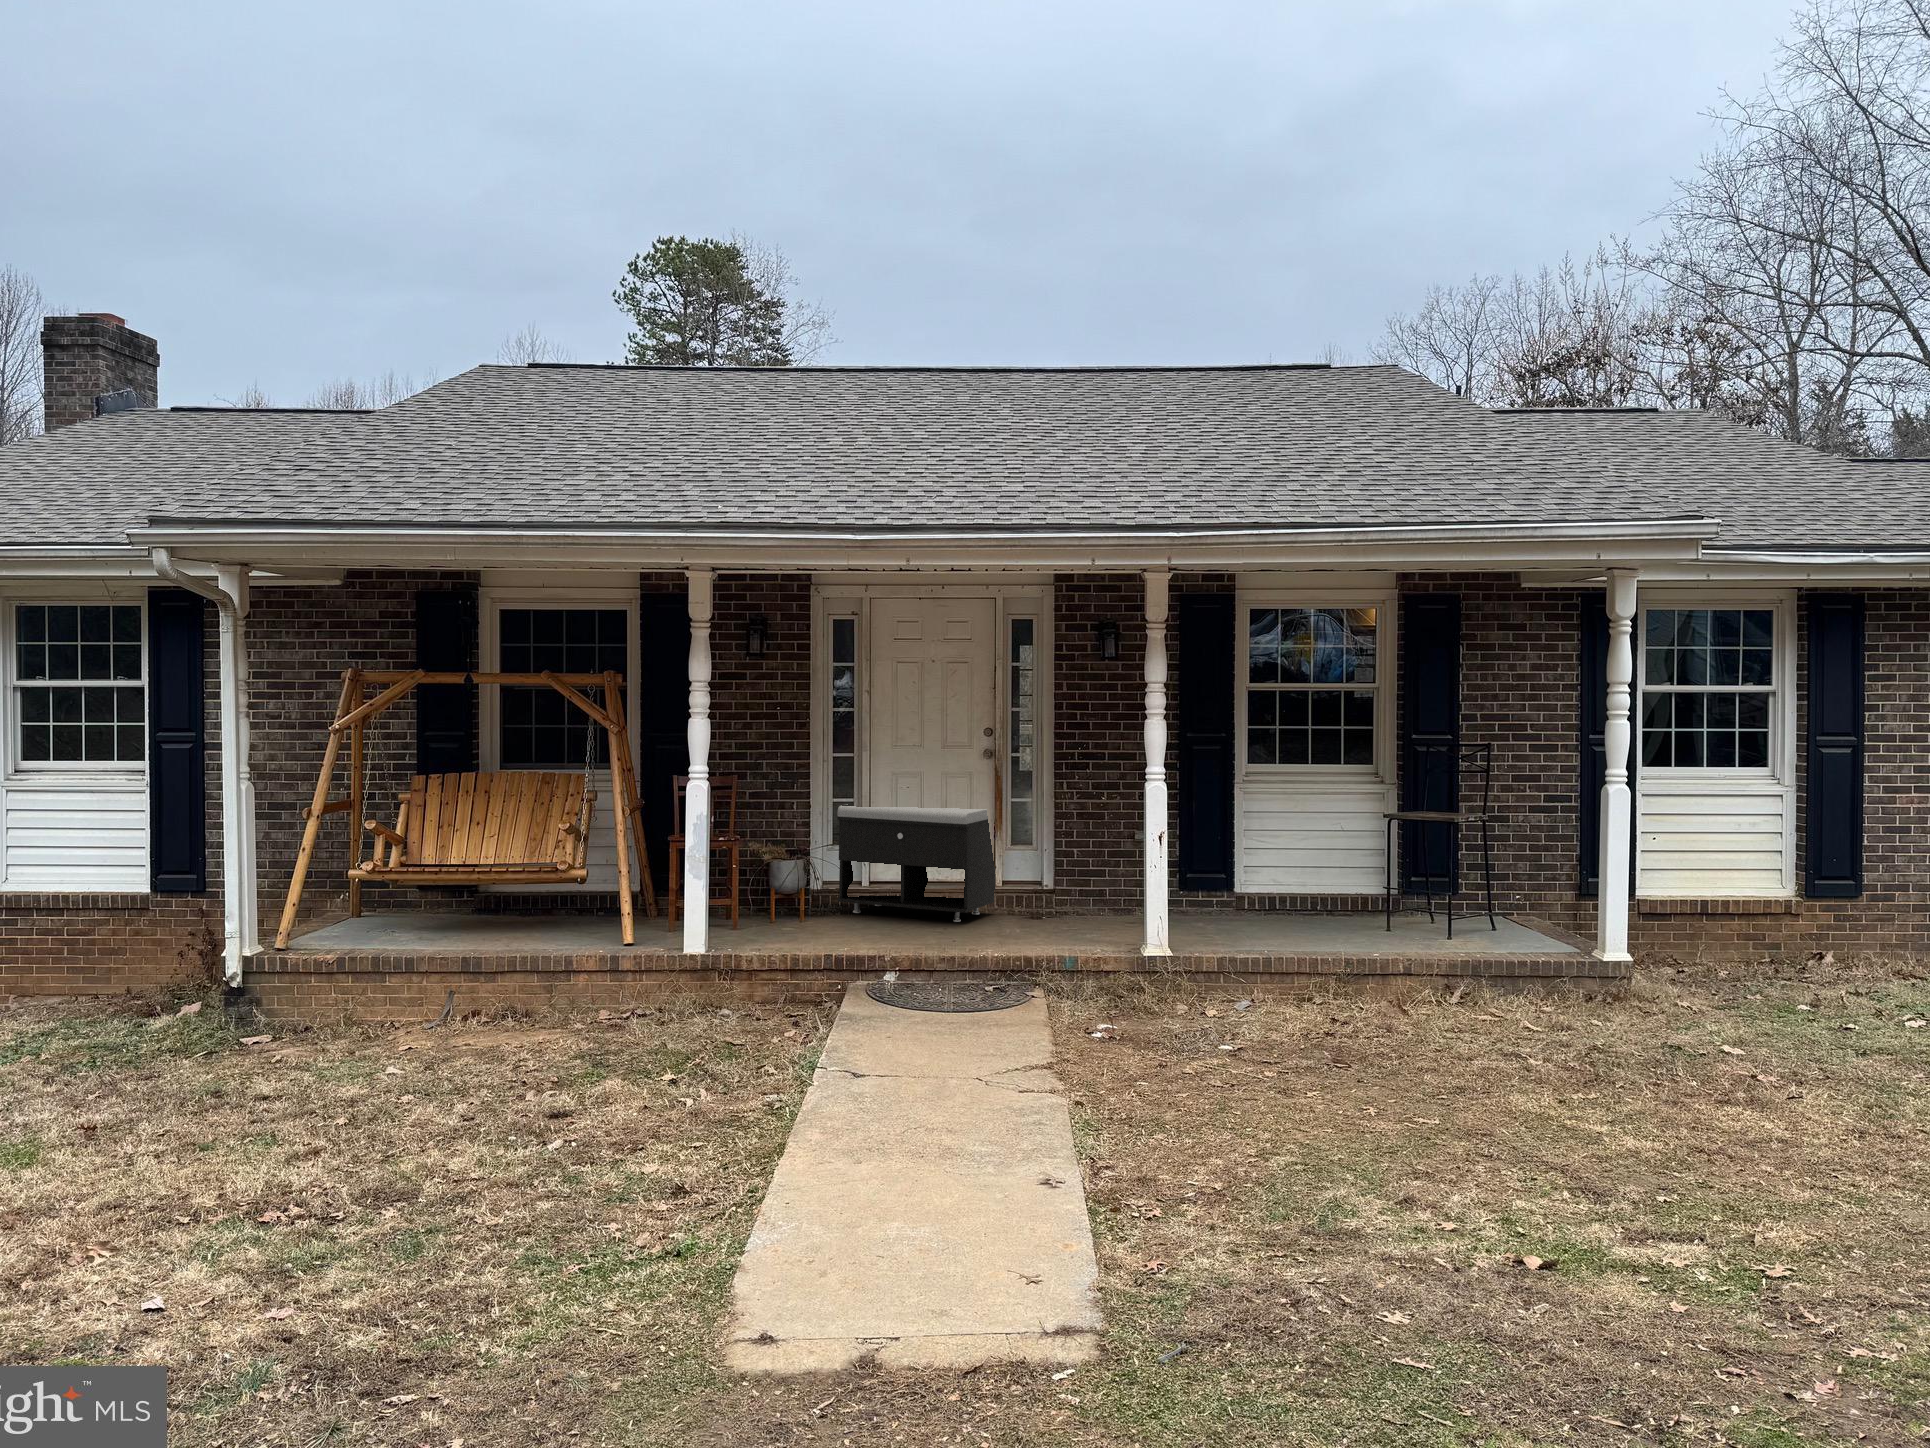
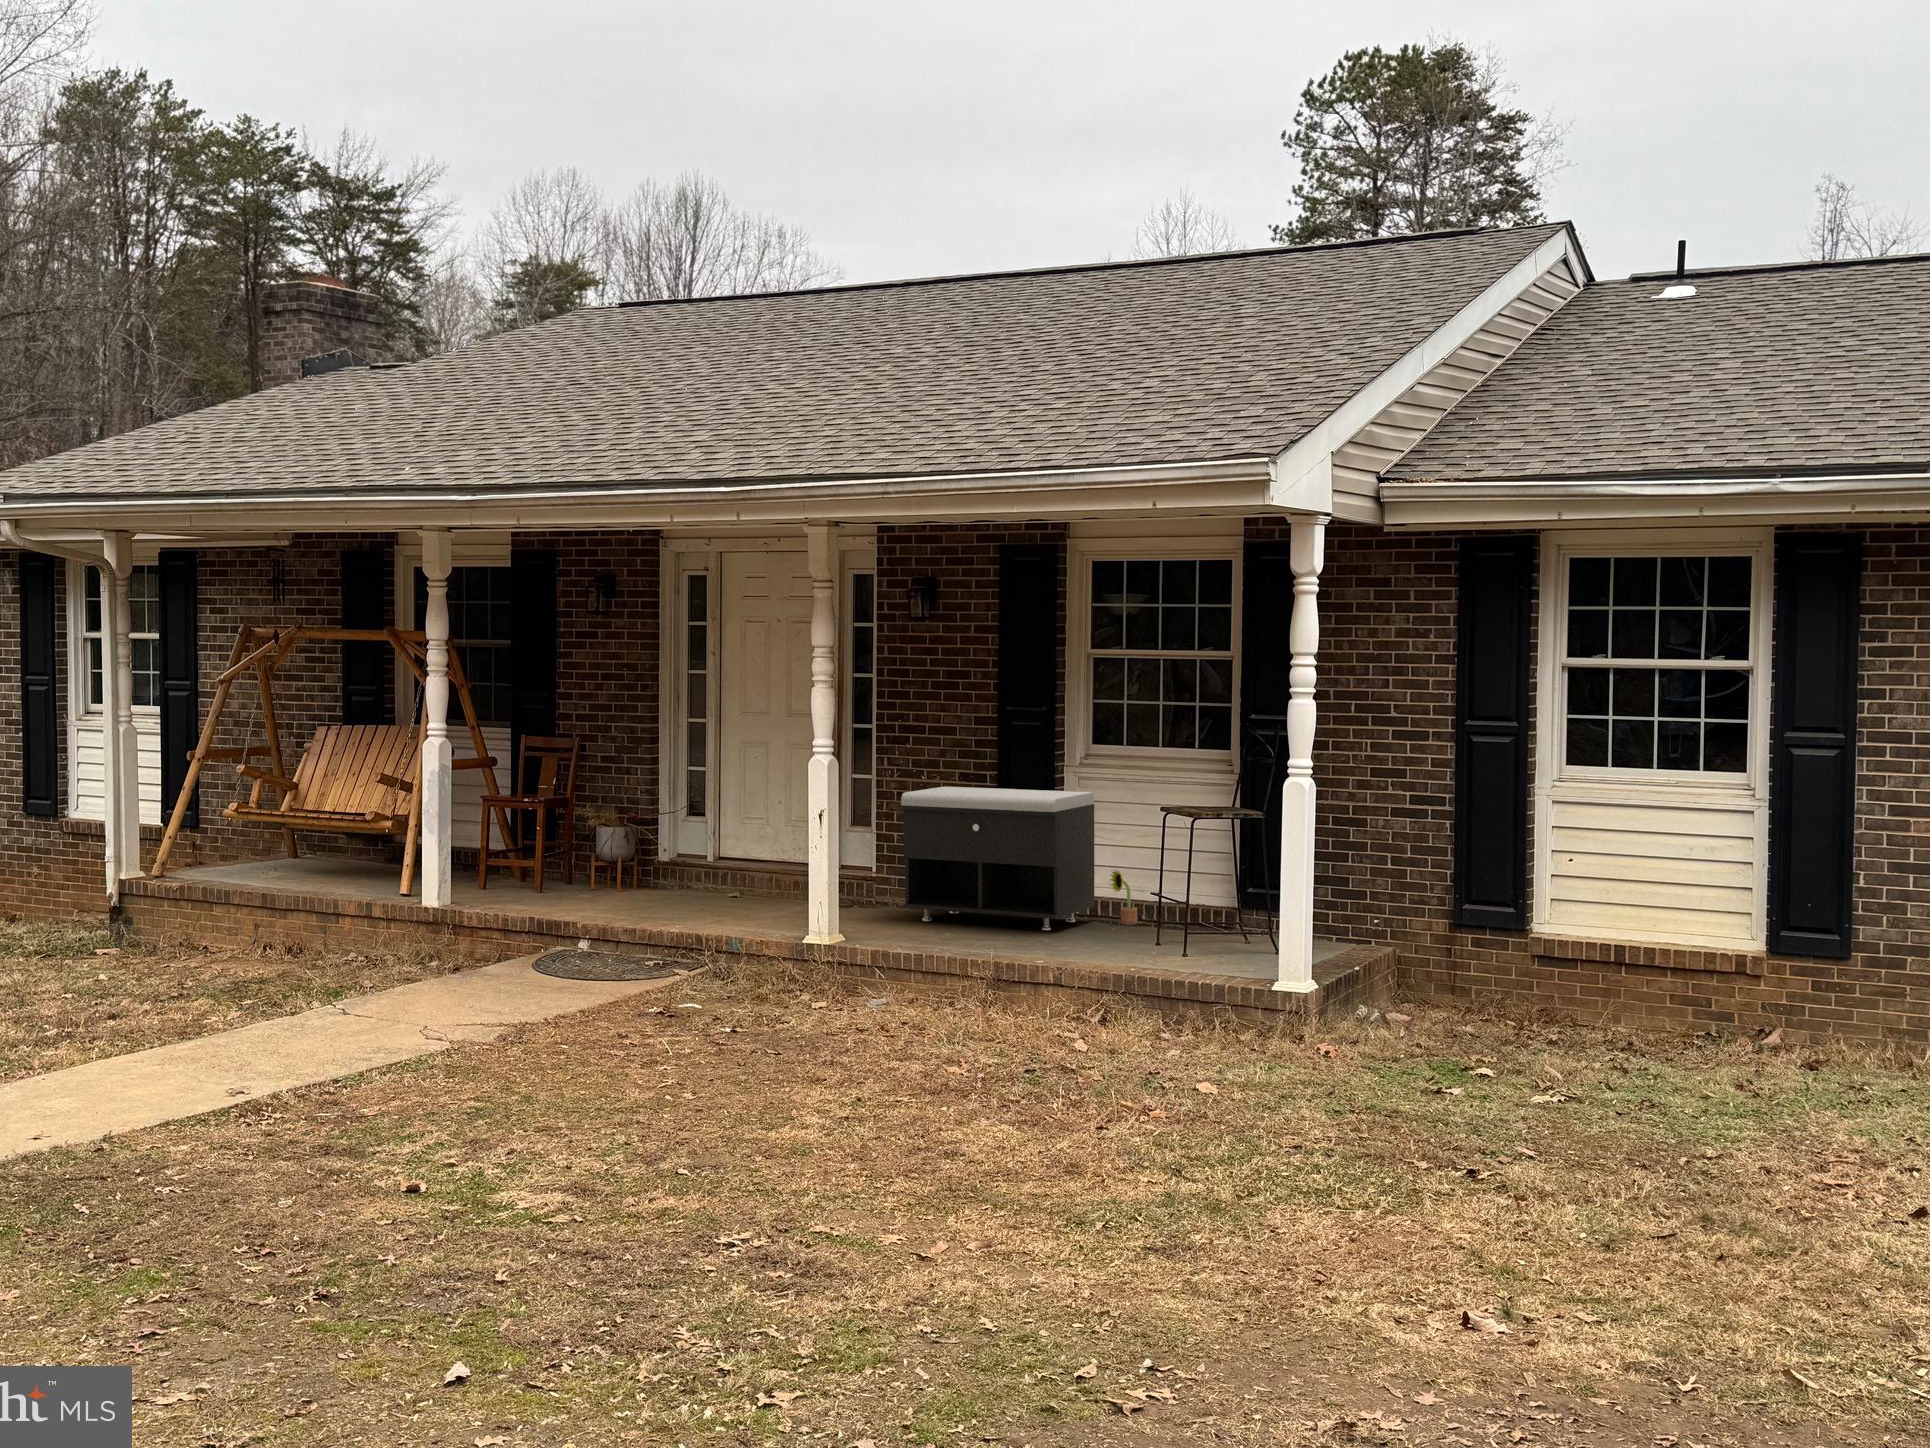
decorative plant: none [1008,871,1031,917] -> present [1110,870,1137,925]

